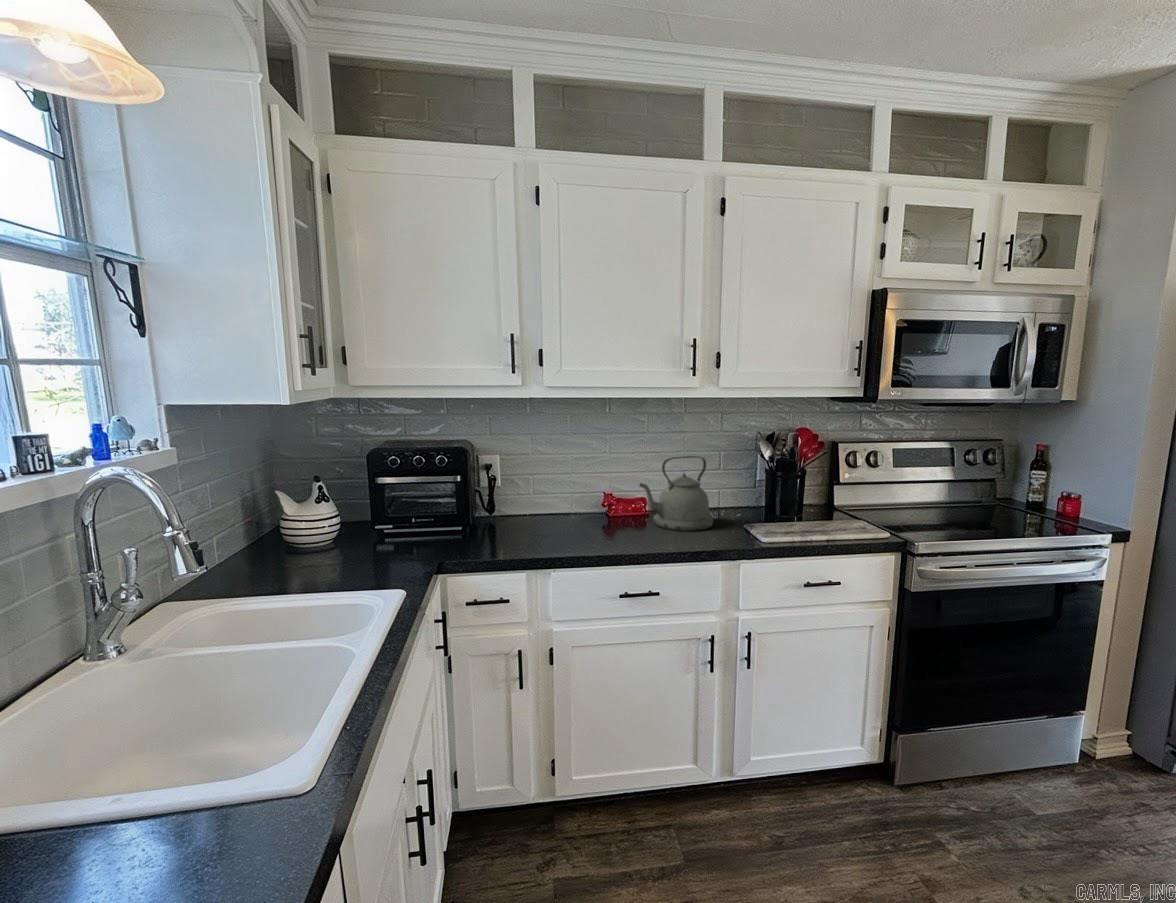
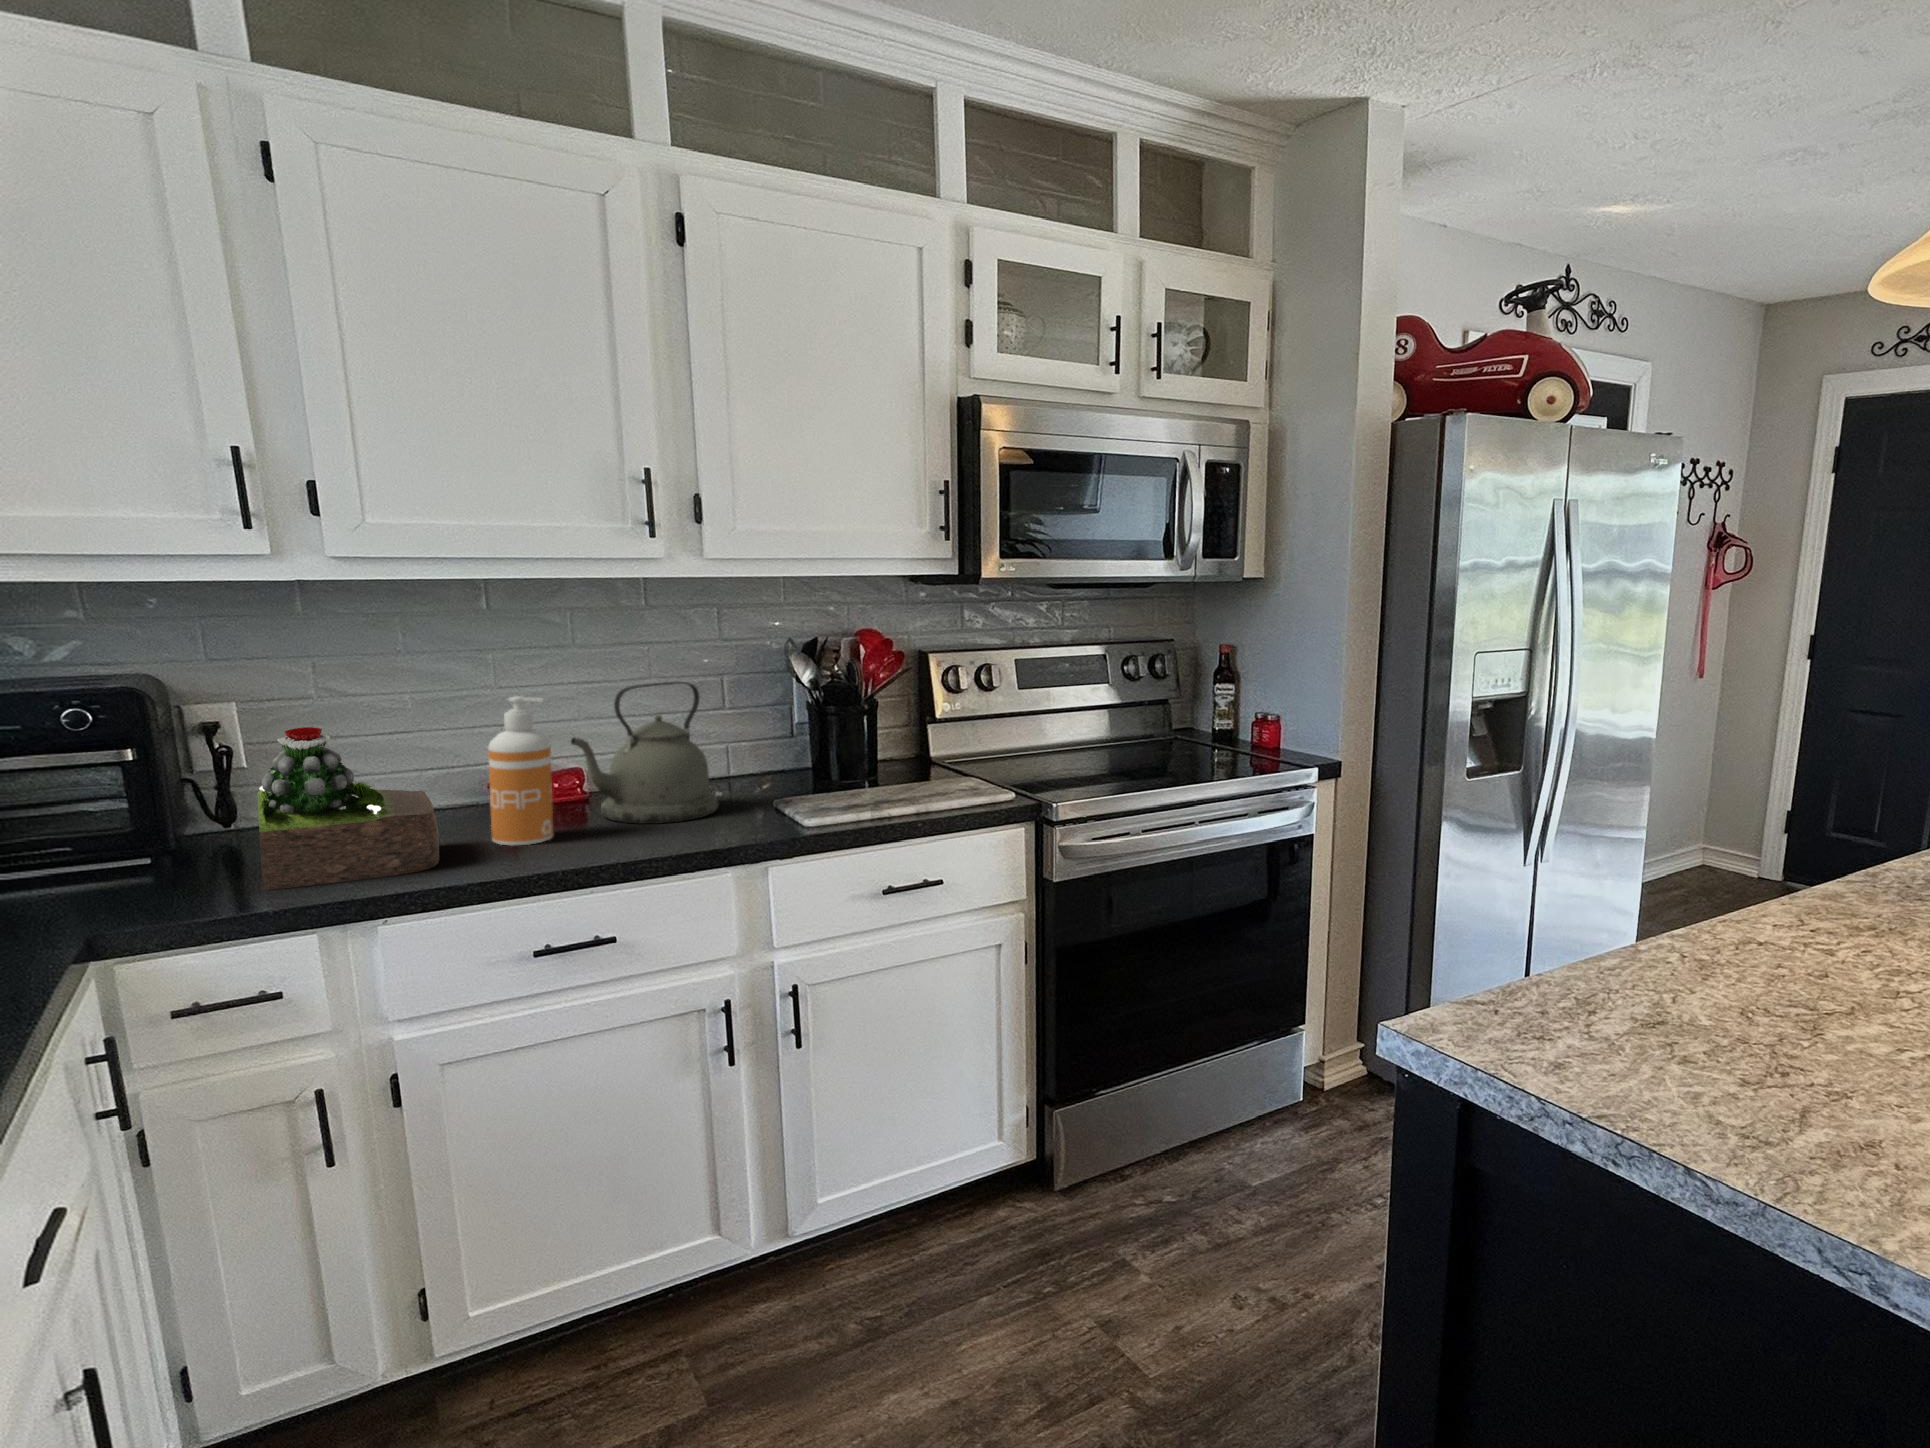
soap dispenser: none [599,462,629,538] -> present [488,696,553,846]
succulent plant: none [494,473,573,552] -> present [257,727,439,891]

